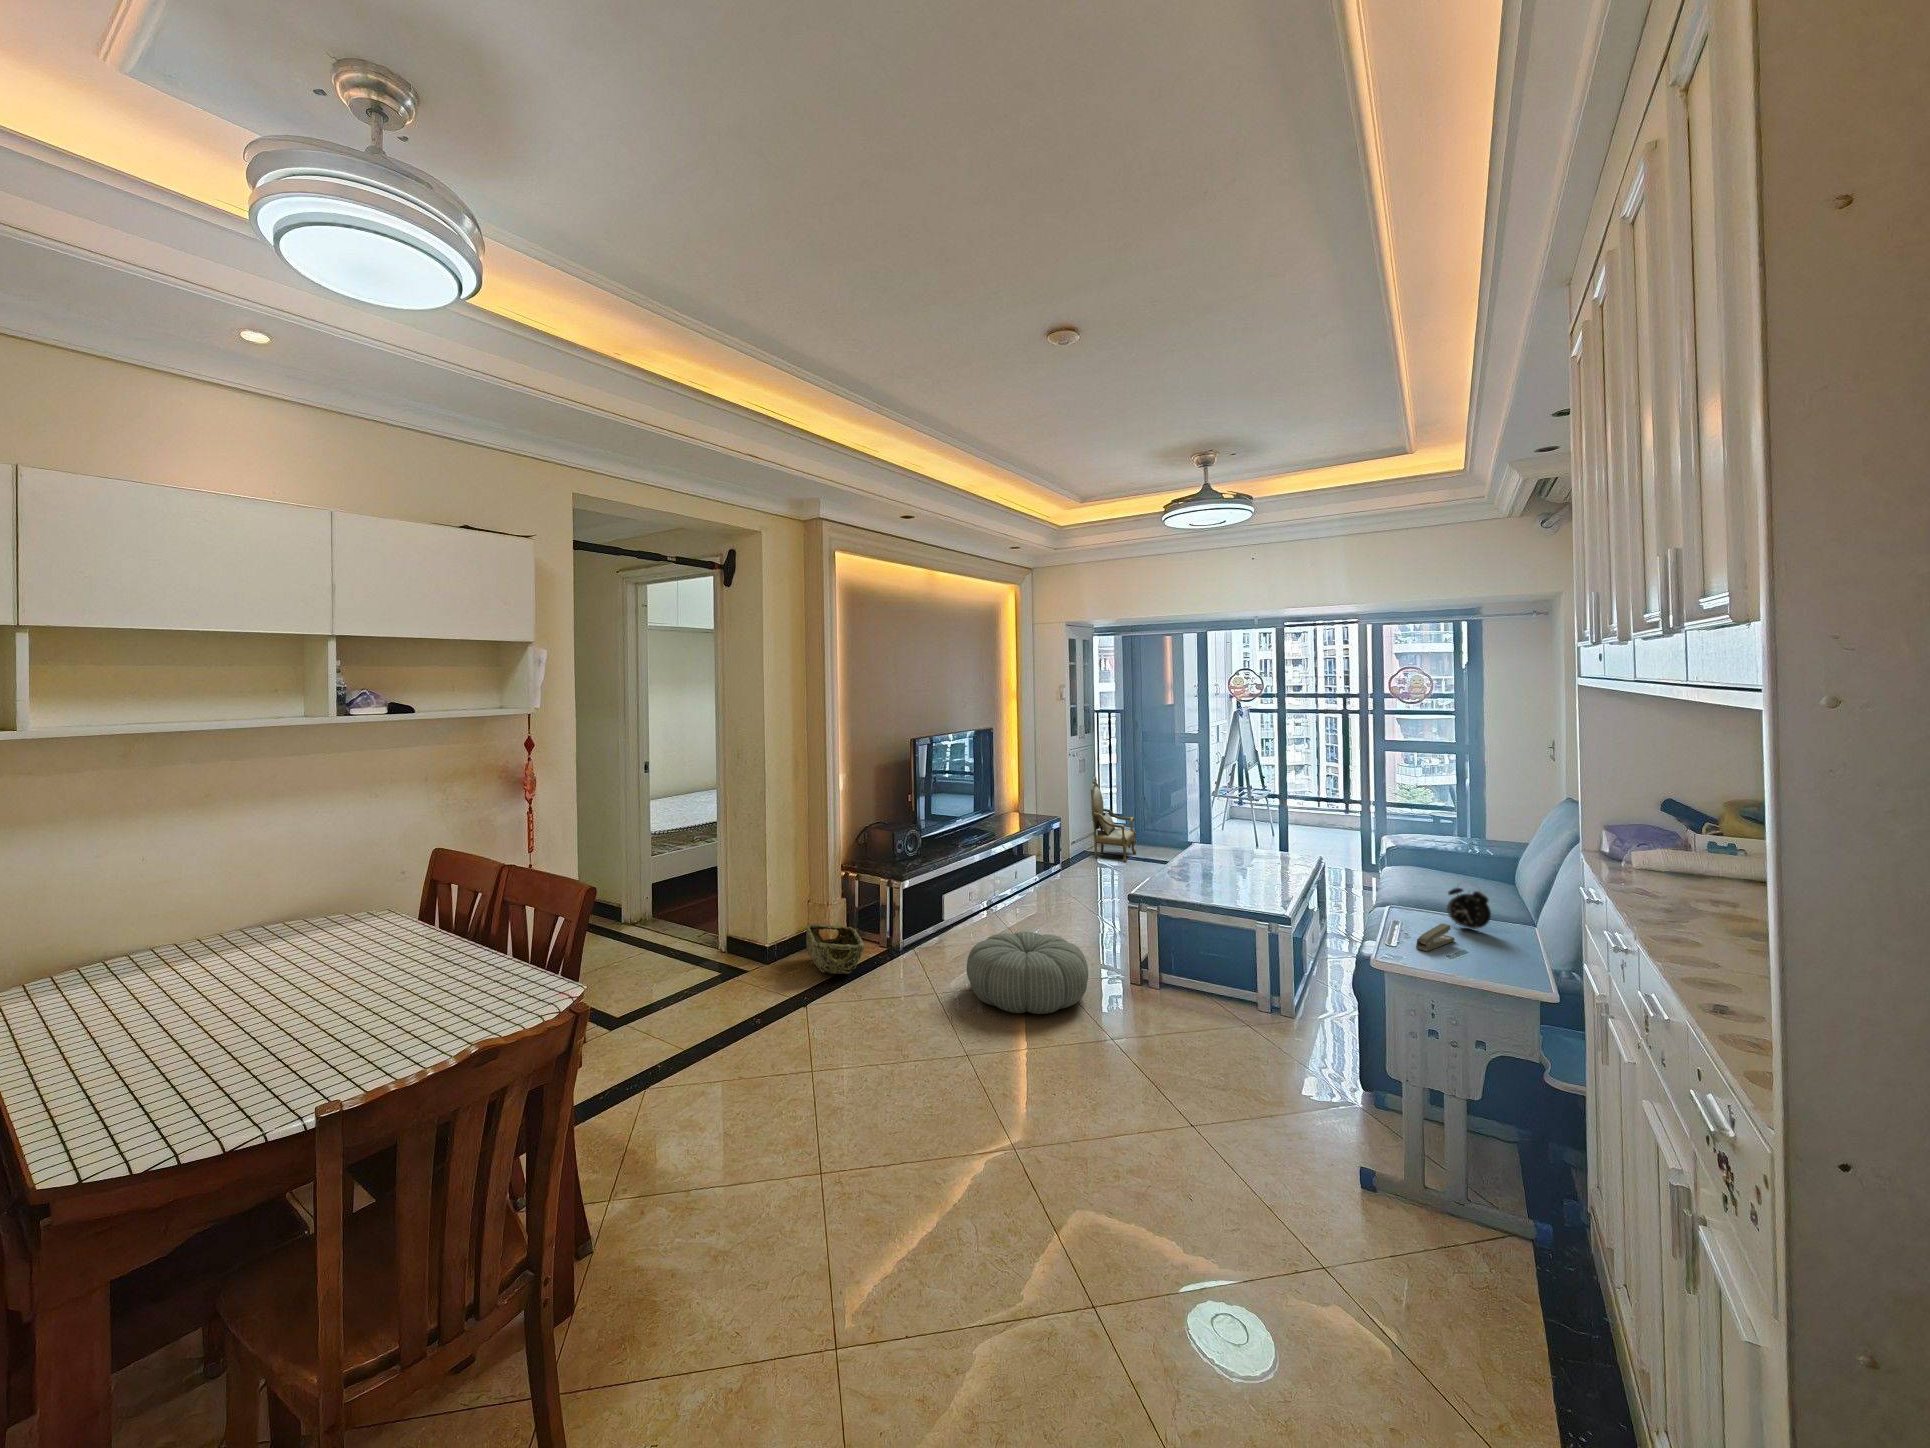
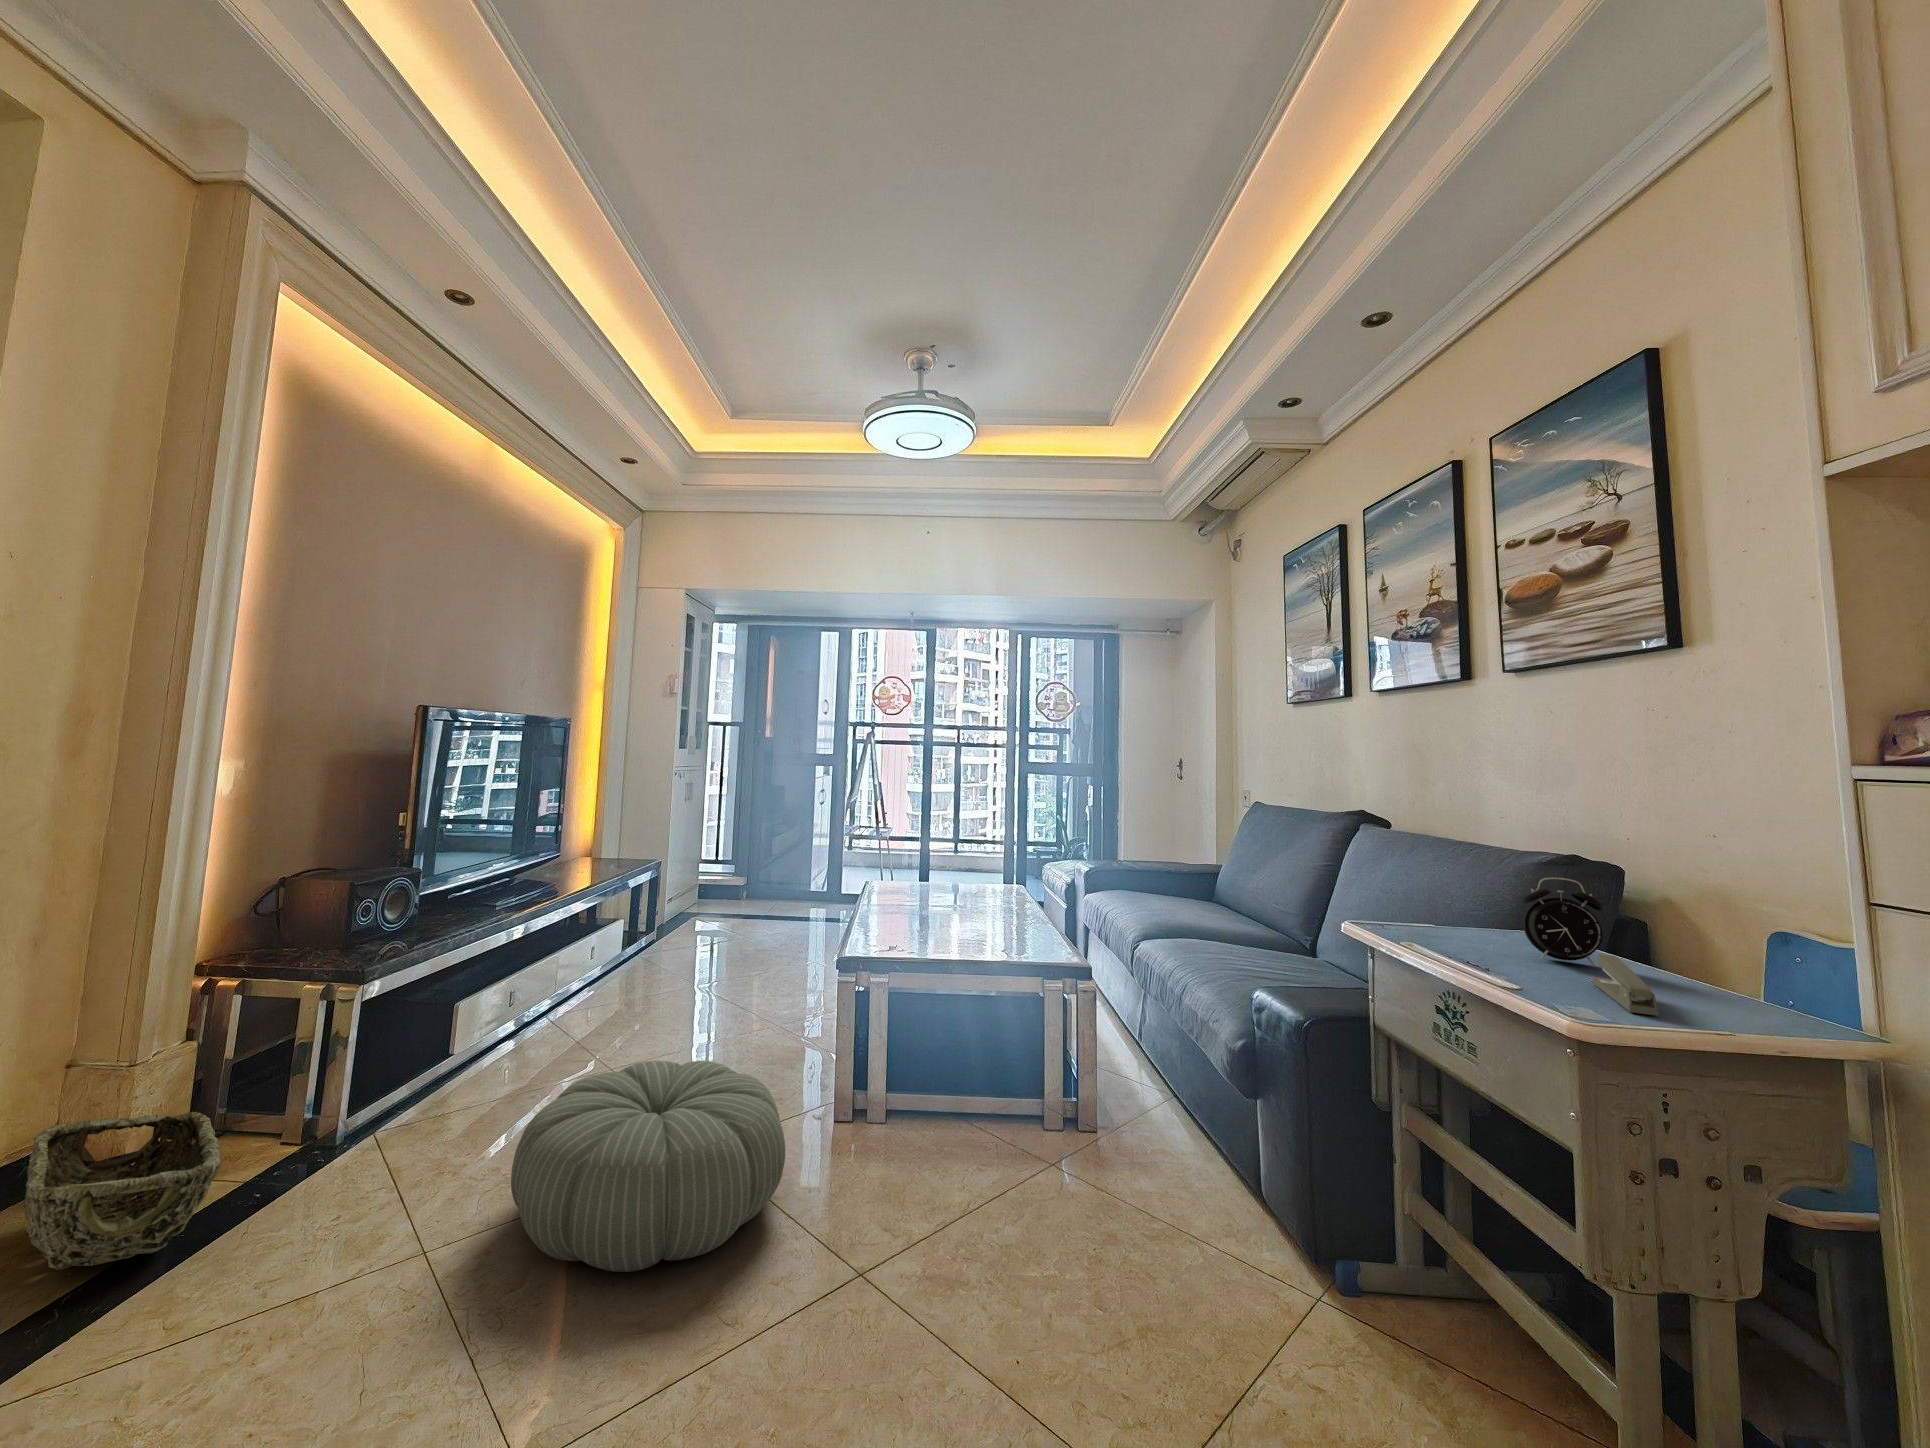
armchair: present [1091,777,1136,862] -> none [699,770,755,923]

